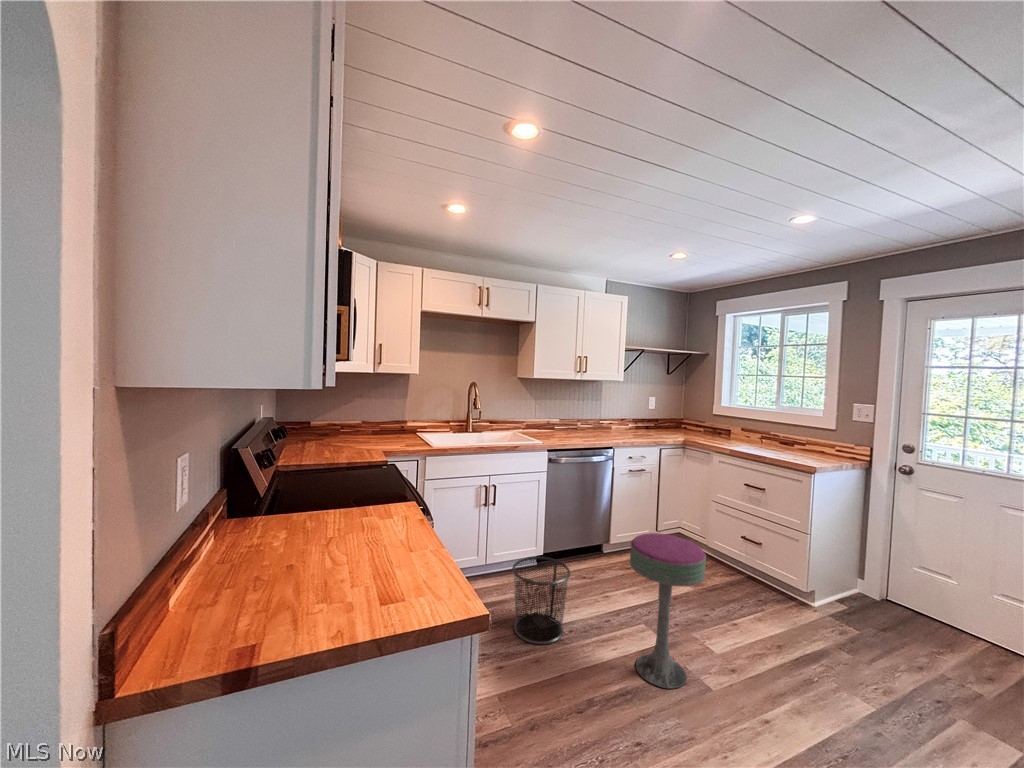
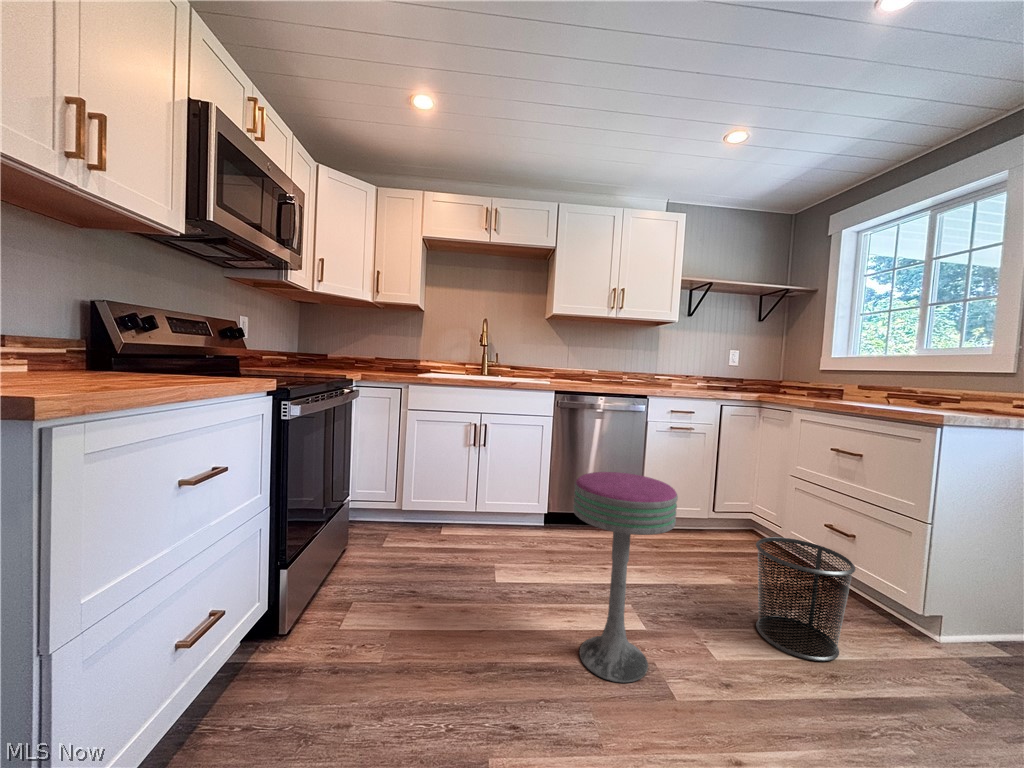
waste bin: present [512,556,570,644] -> present [756,537,856,661]

